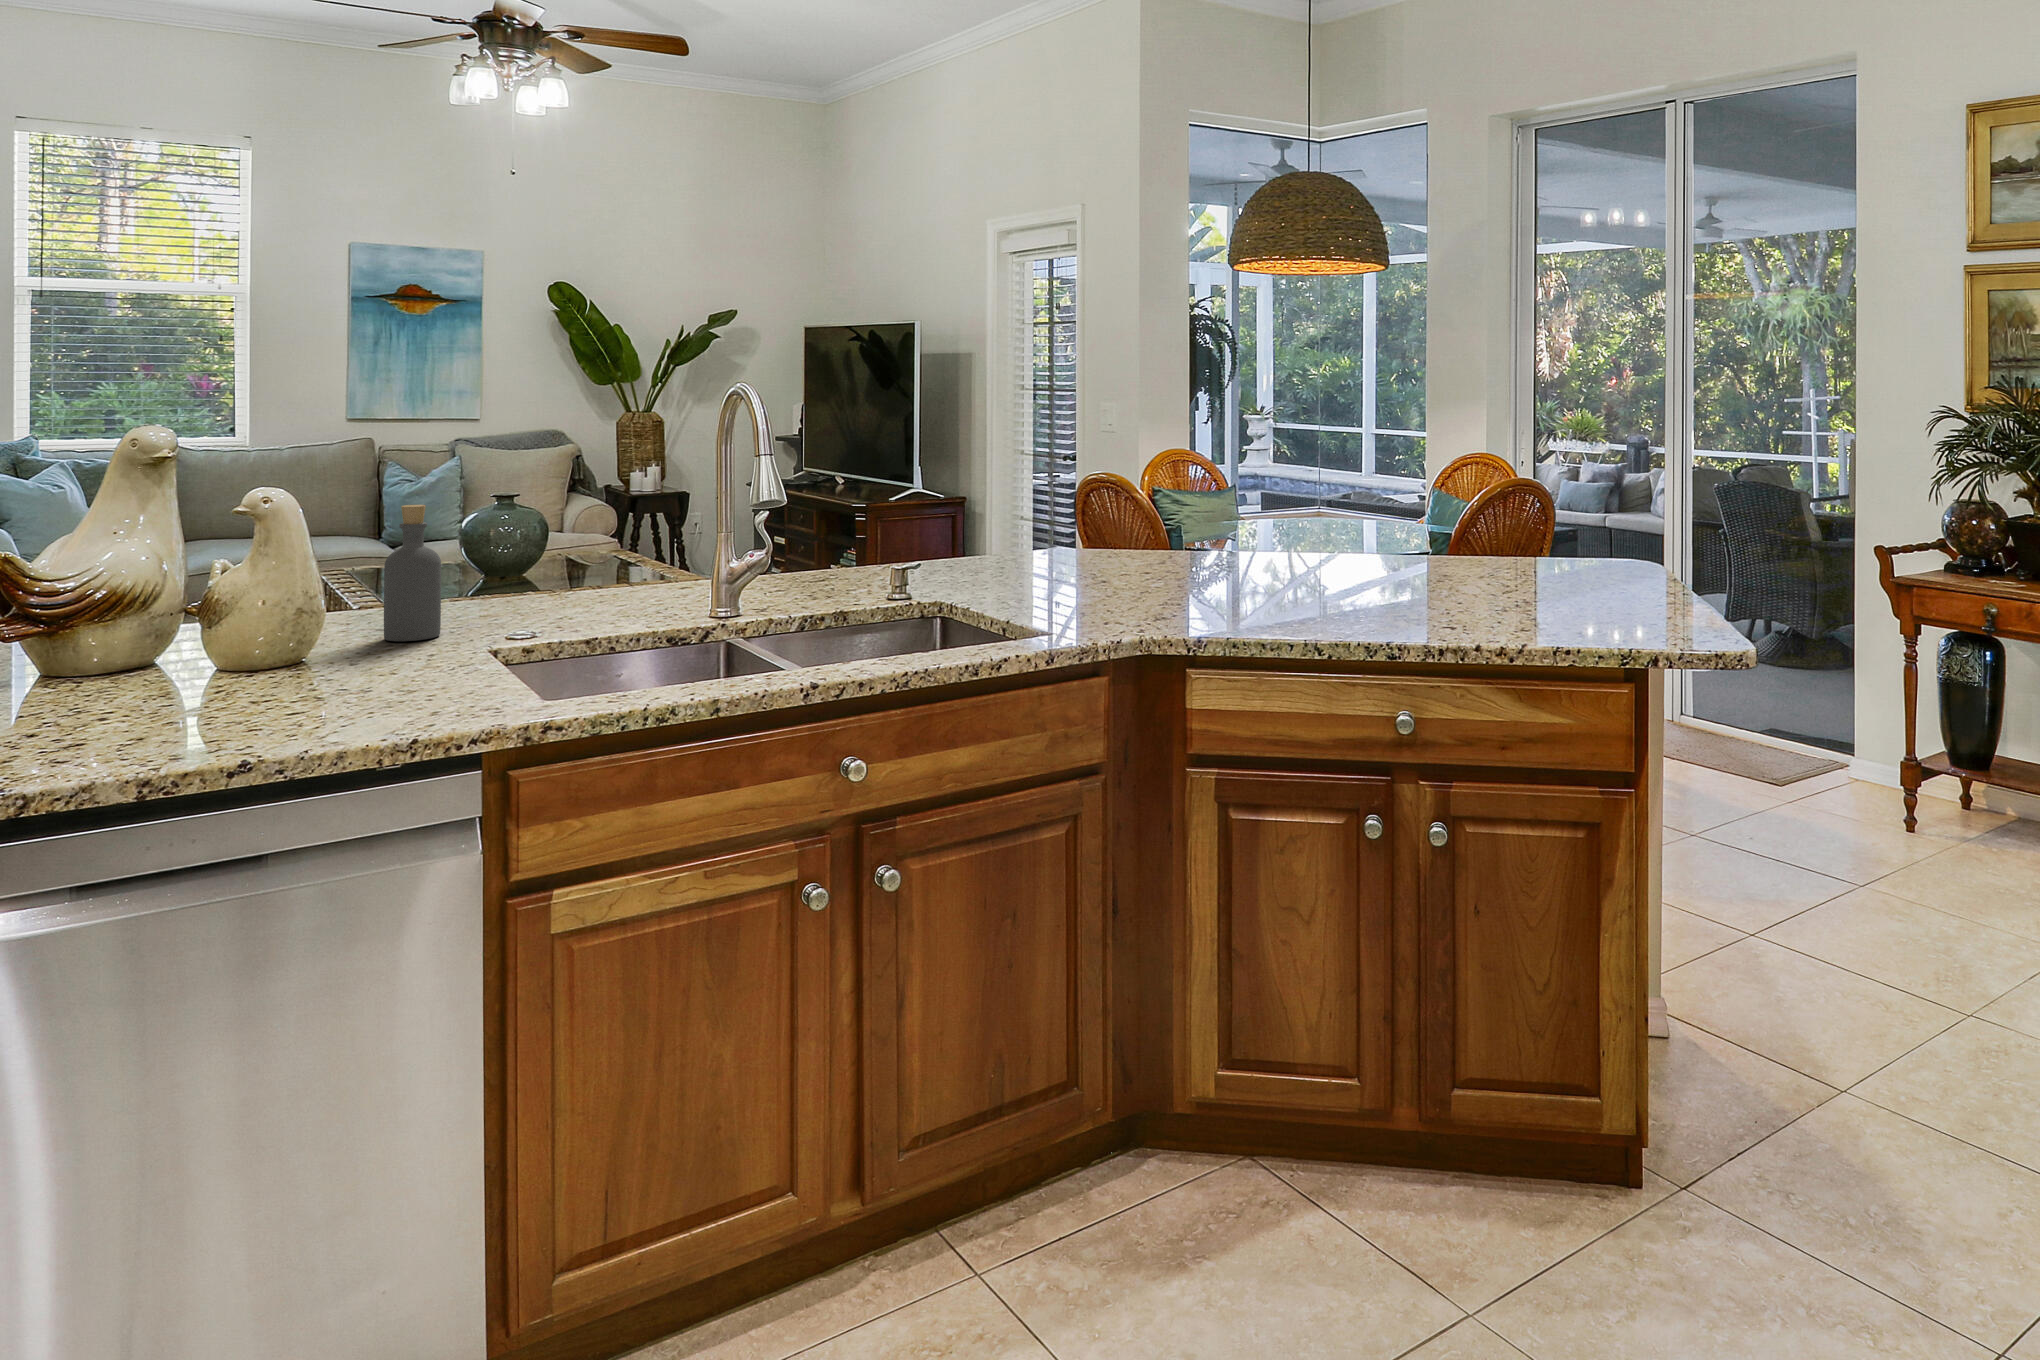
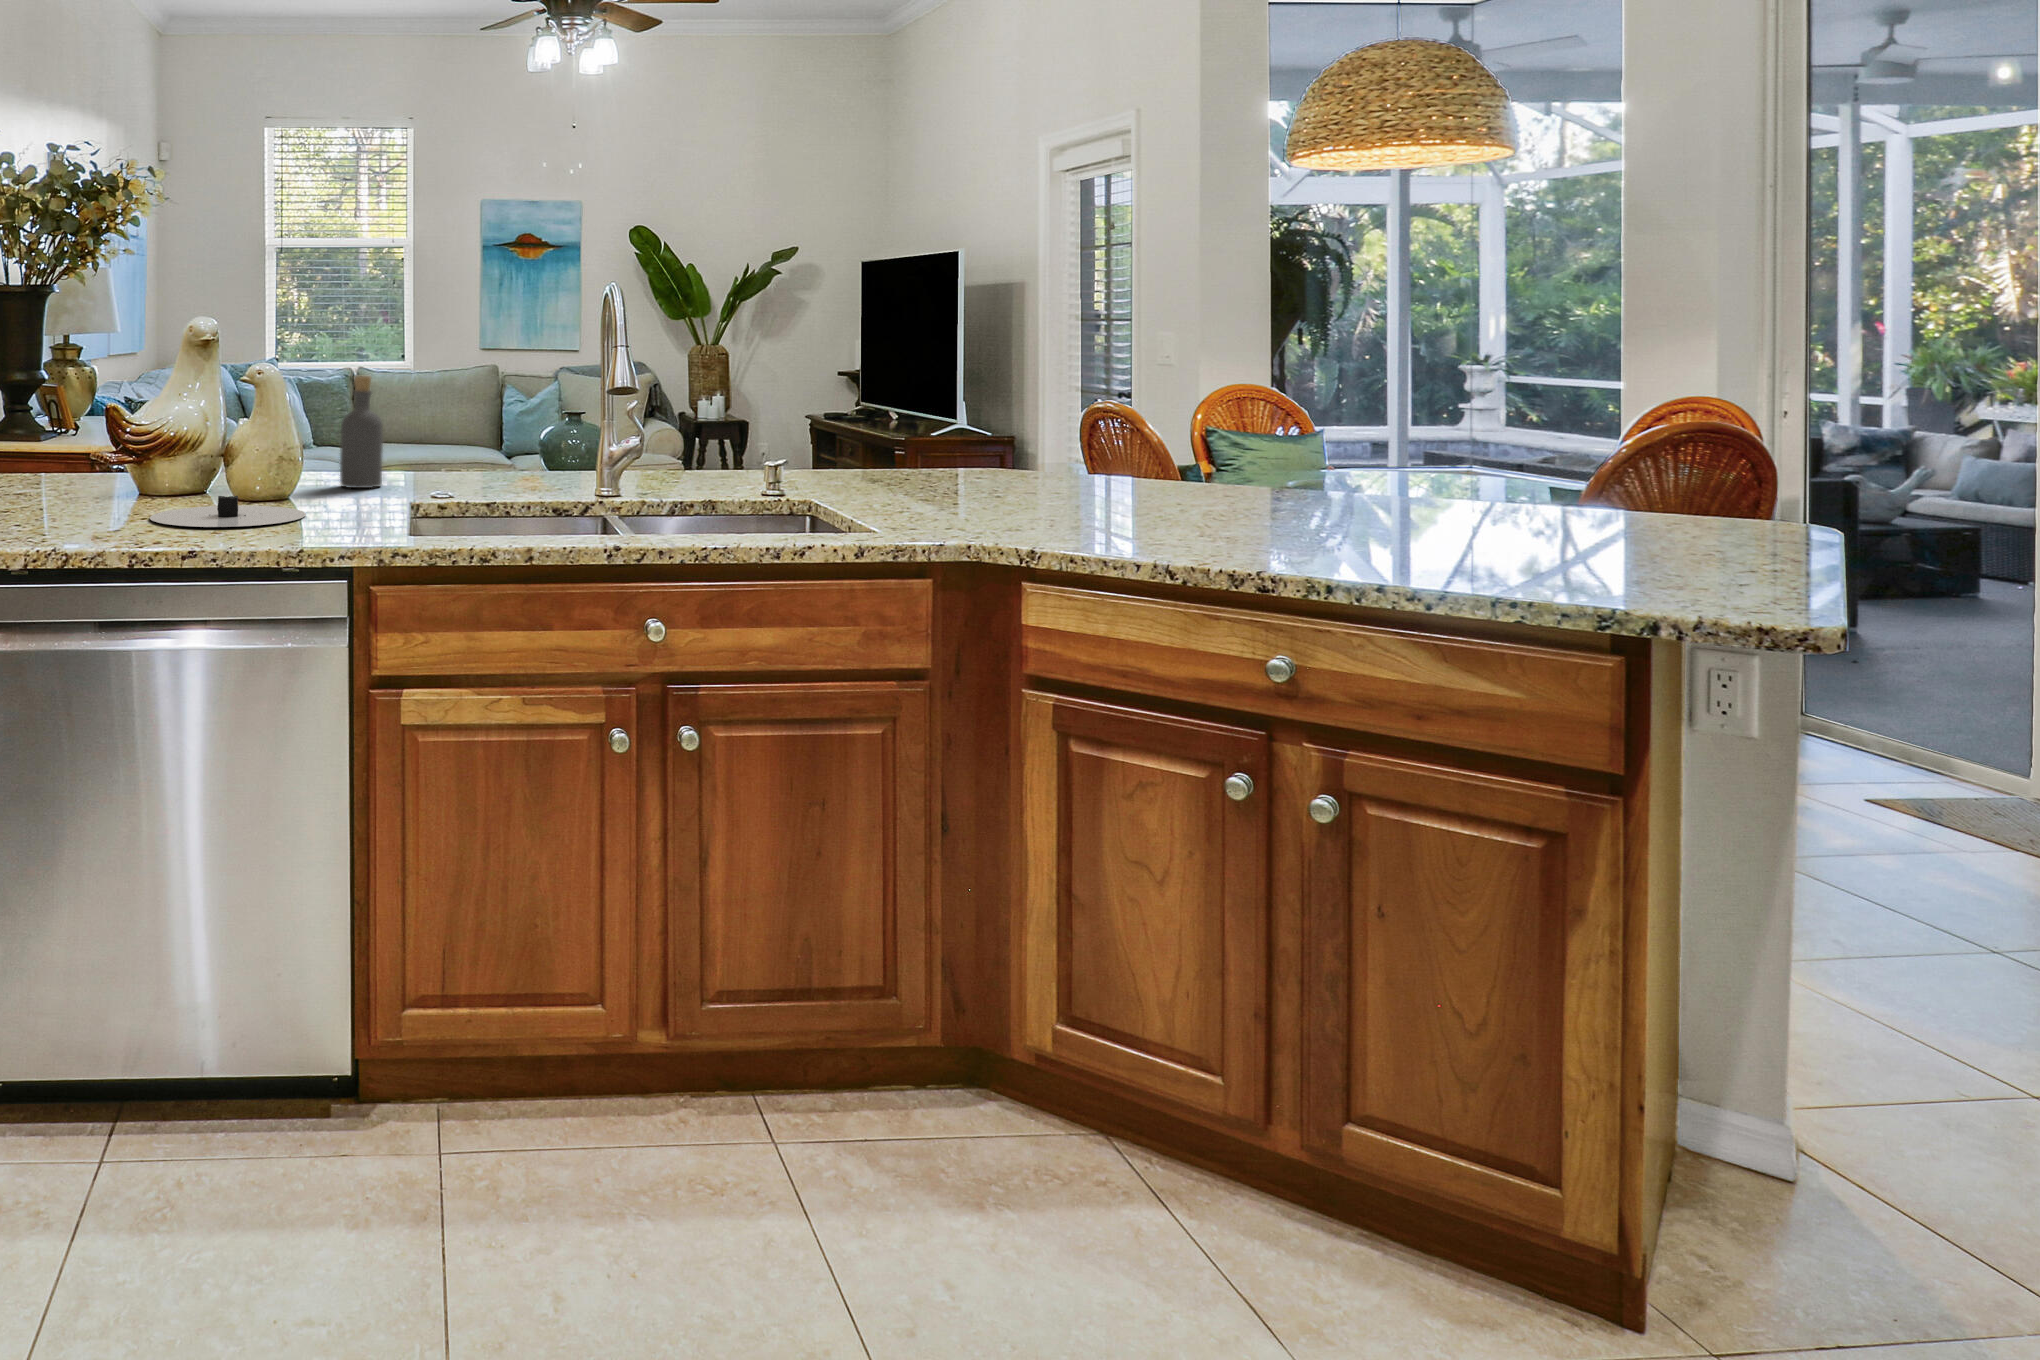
plate: none [119,667,436,744] -> present [150,496,306,527]

